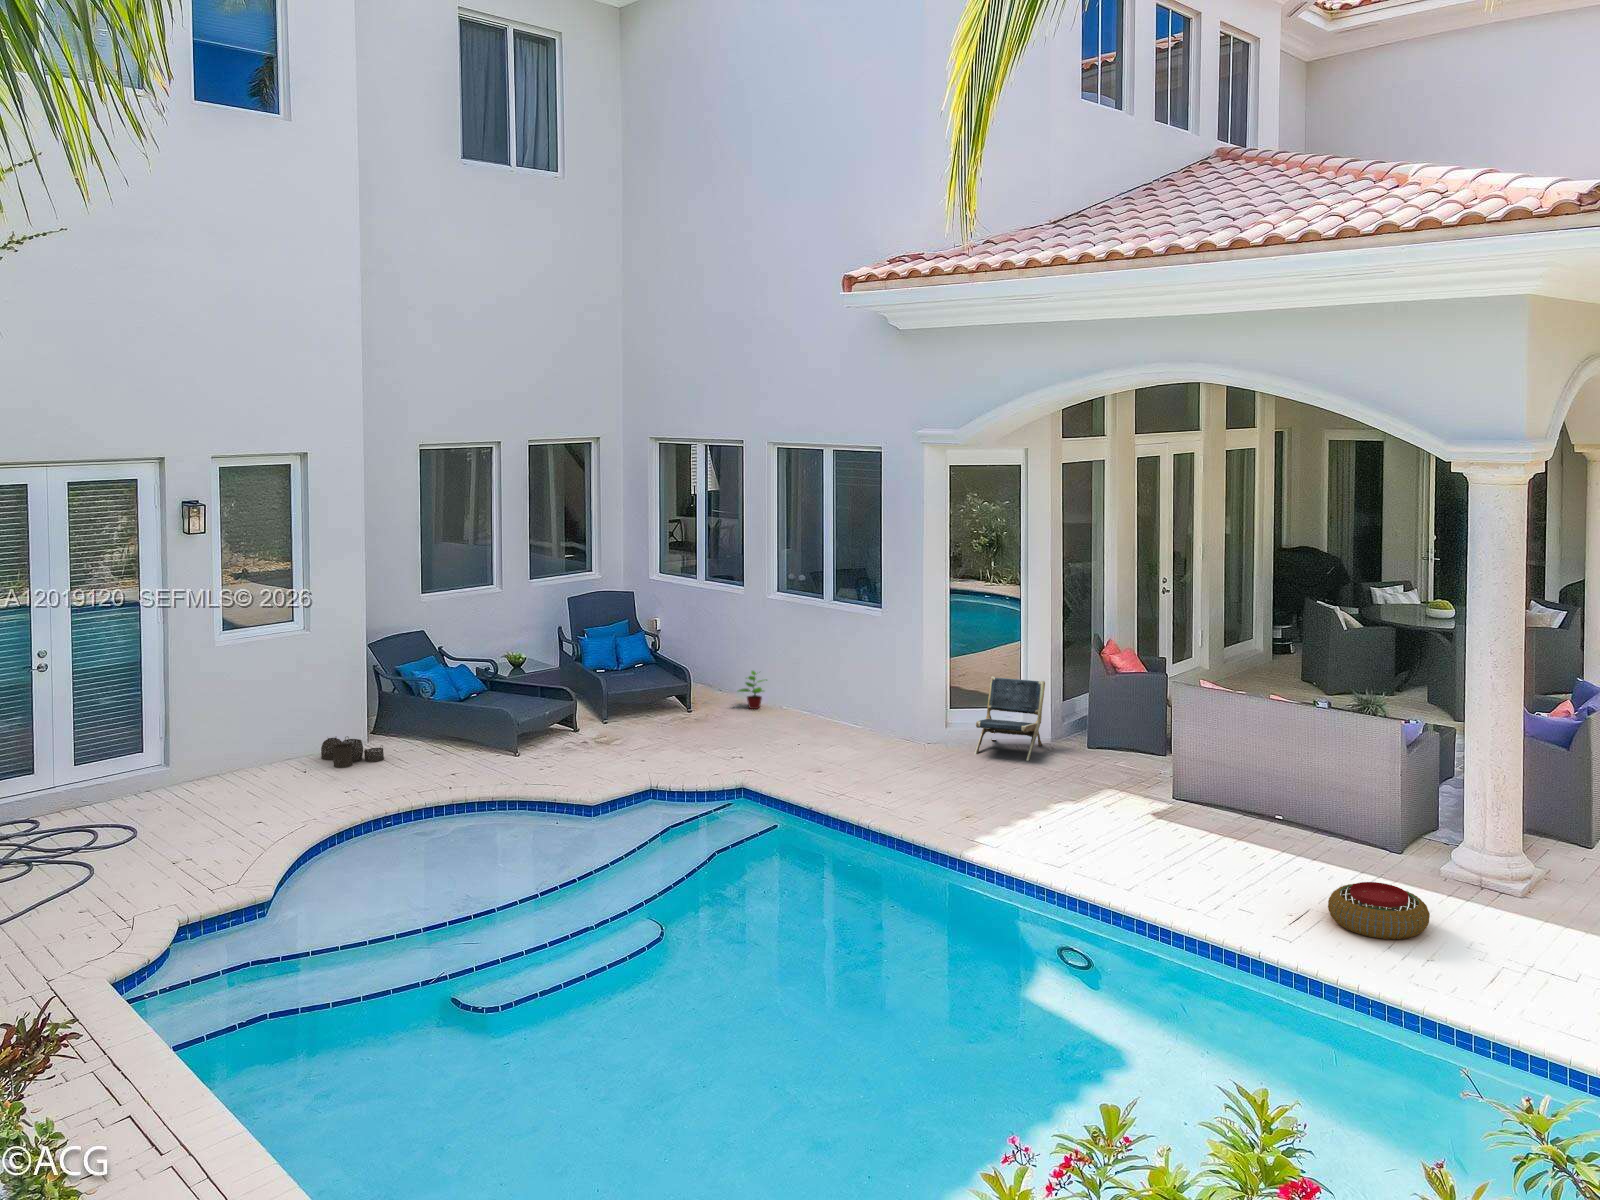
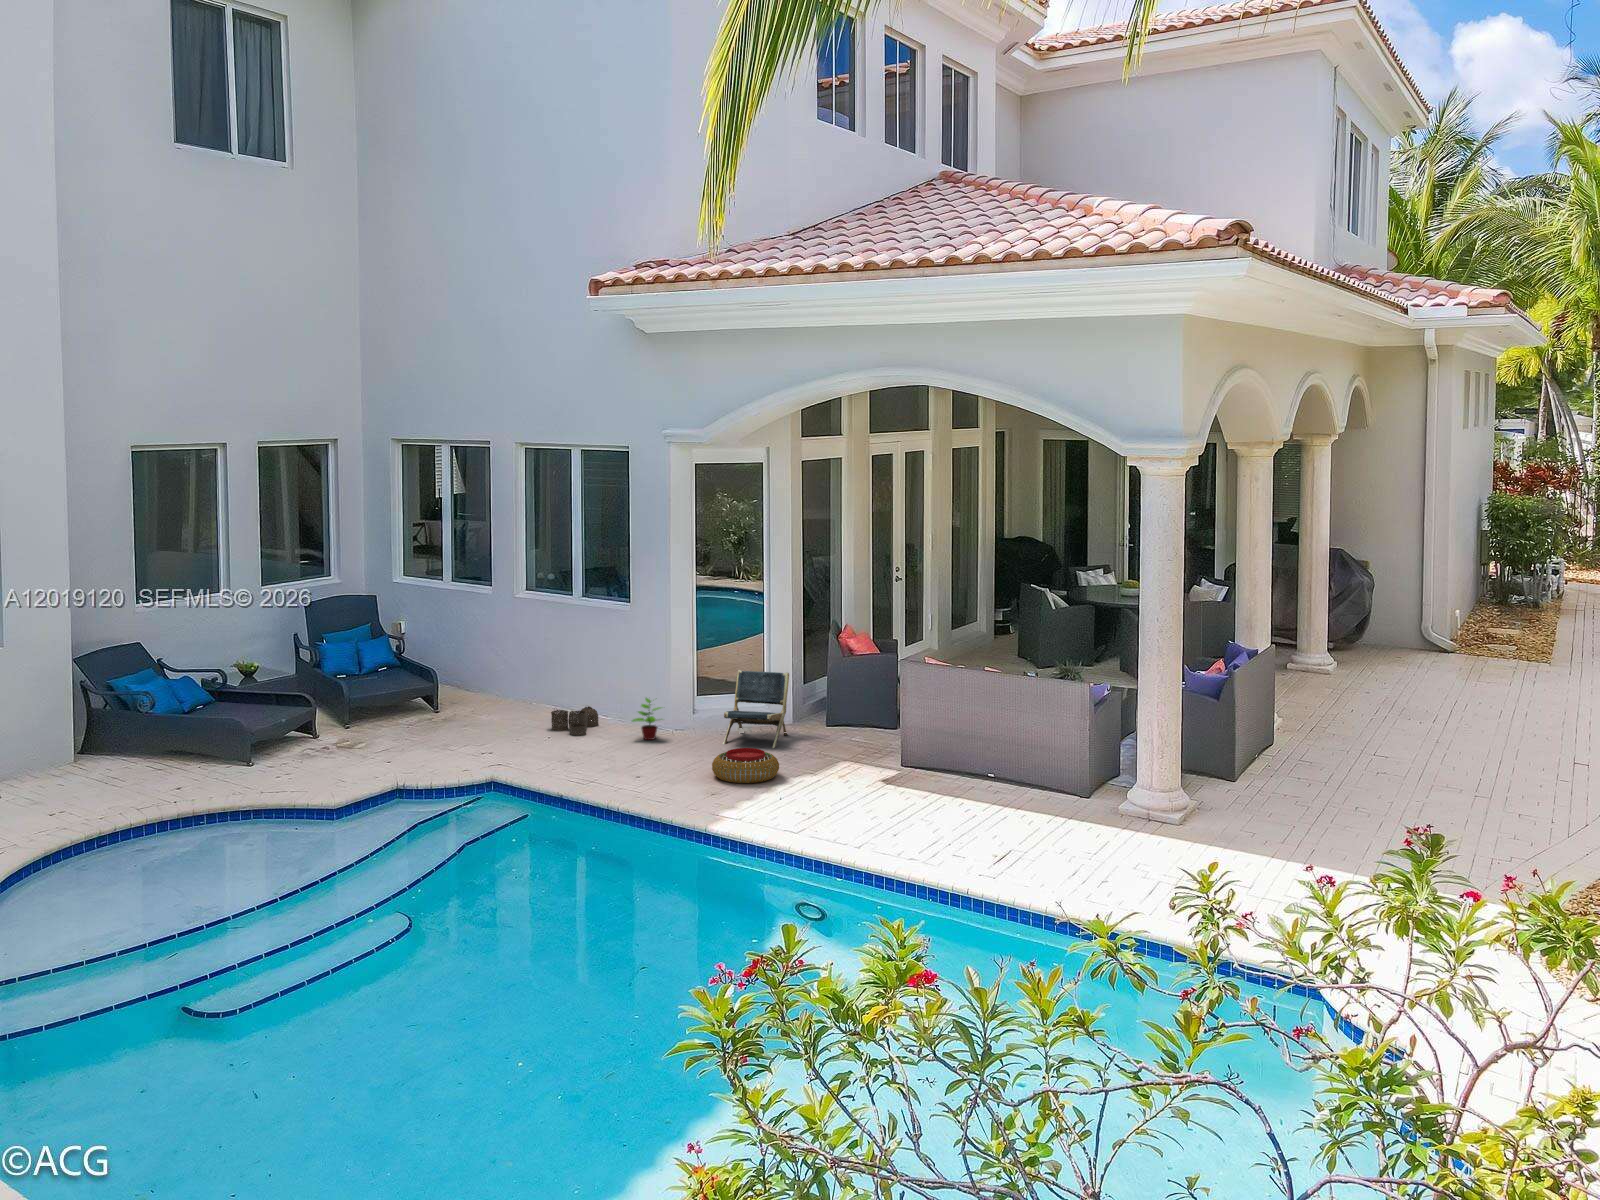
potted plant: present [739,671,767,709] -> present [632,698,661,740]
woven basket: present [321,736,384,768] -> present [551,706,598,736]
pouf: present [1328,882,1430,939] -> present [712,748,779,783]

